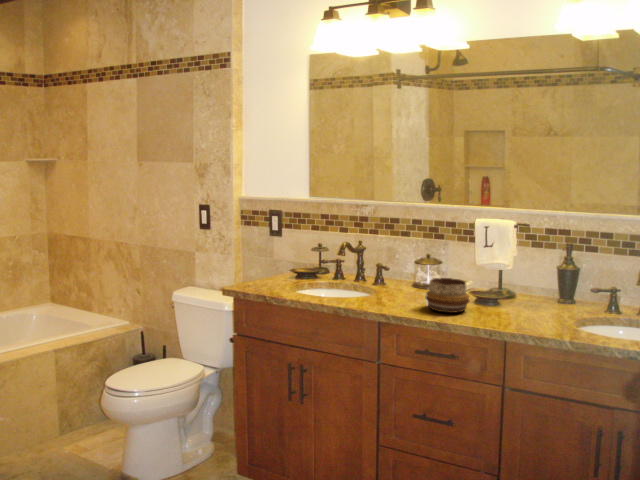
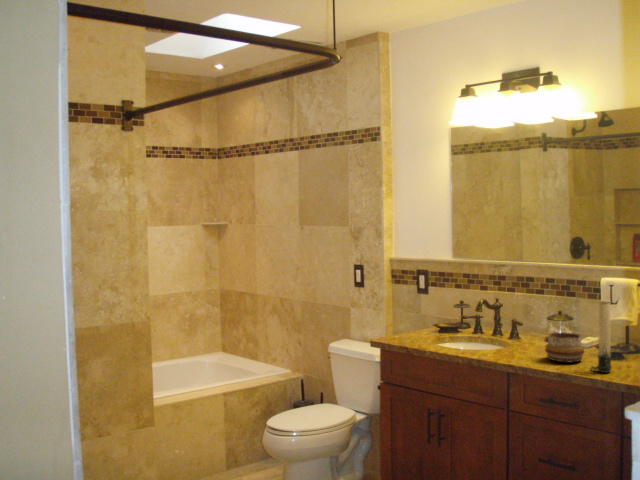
candle: none [483,240,511,325] -> present [591,300,611,373]

